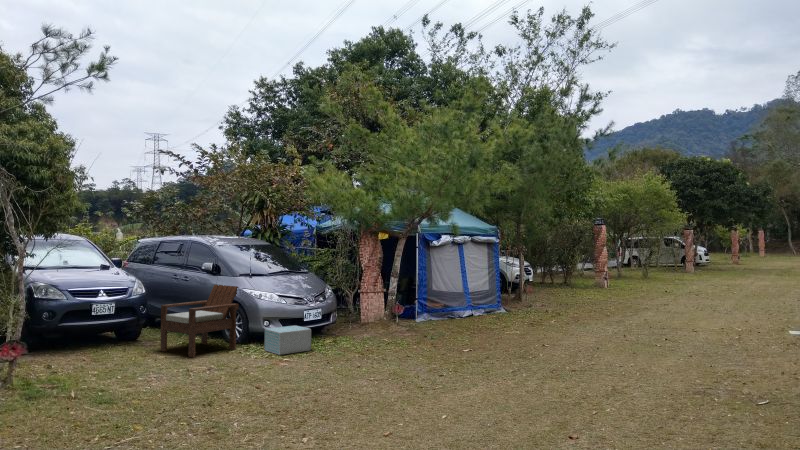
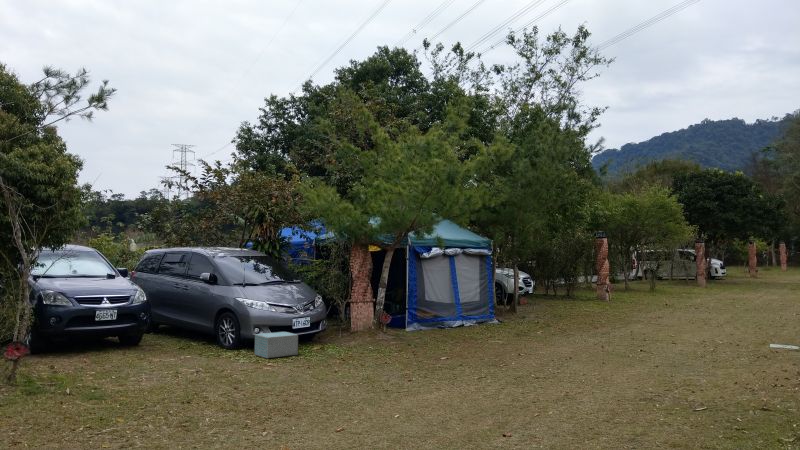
chair: present [161,285,239,358] -> none [159,293,232,360]

